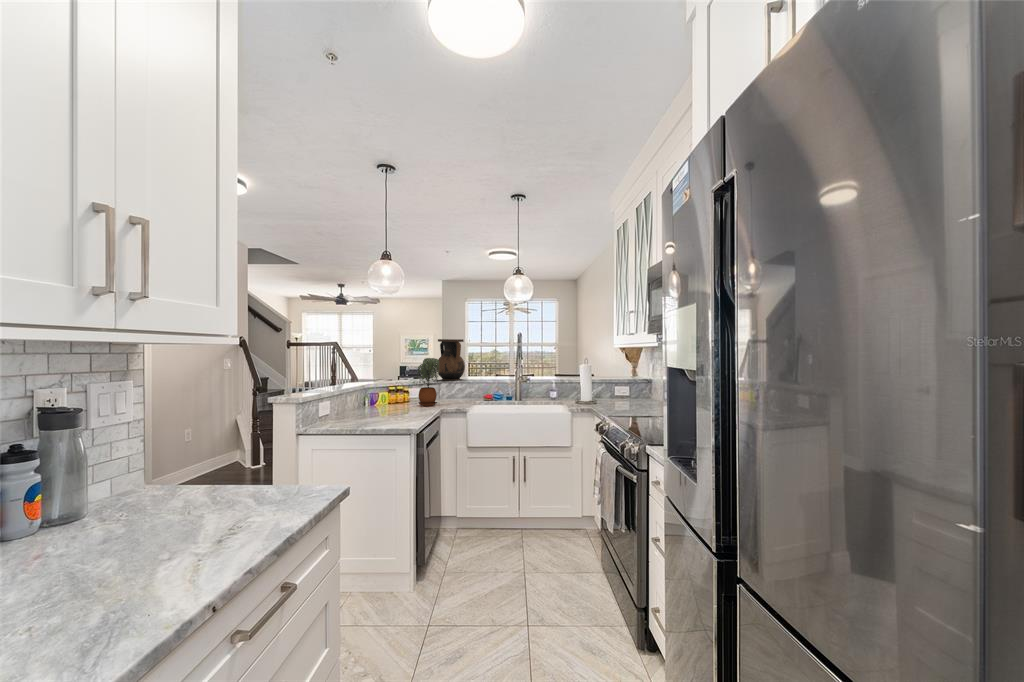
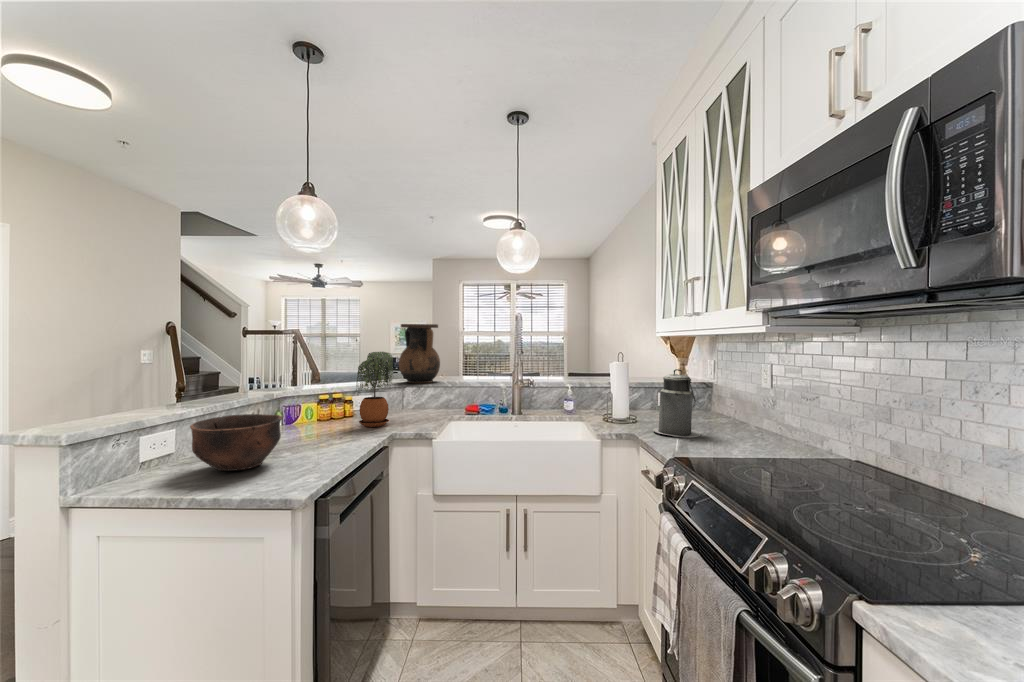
canister: none [604,368,633,409] -> present [653,369,701,438]
bowl: none [347,393,392,421] -> present [190,414,282,471]

